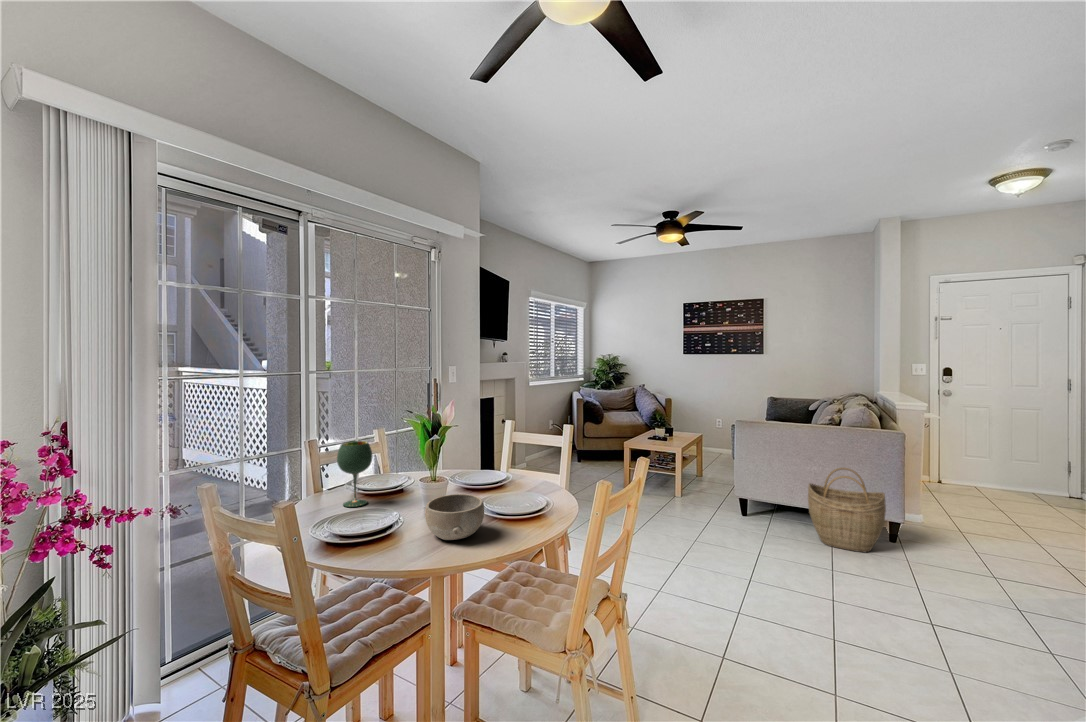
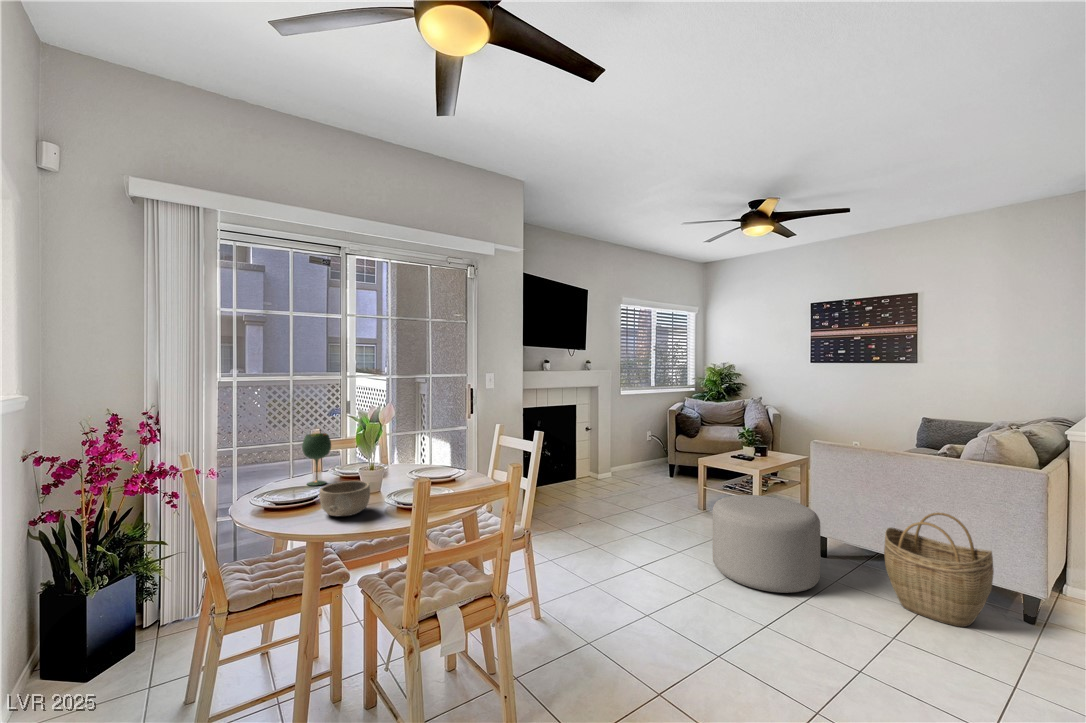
ottoman: none [674,468,764,548] -> present [713,495,820,593]

